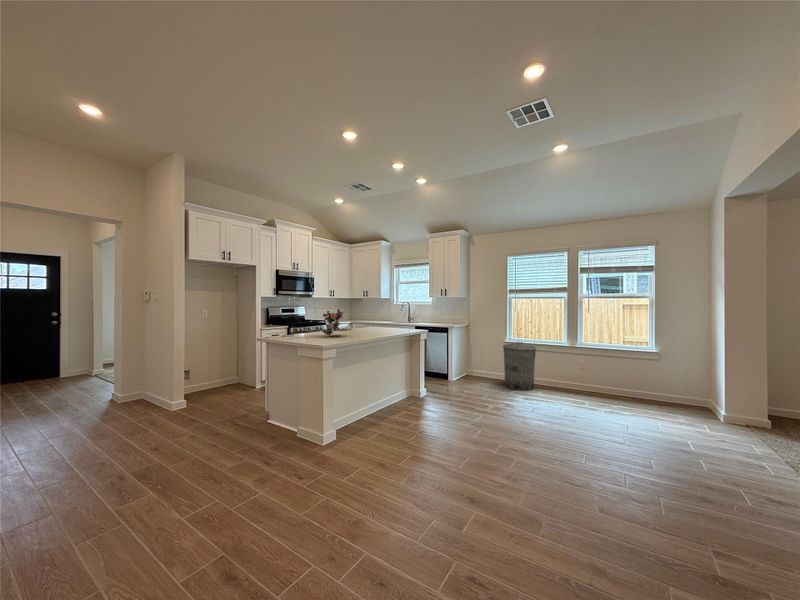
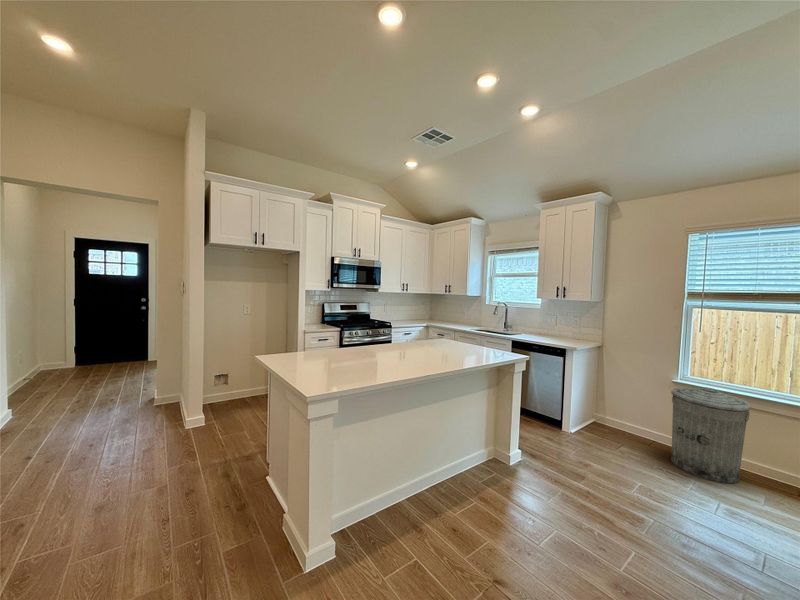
flower arrangement: present [321,309,351,336] -> none [338,315,390,360]

